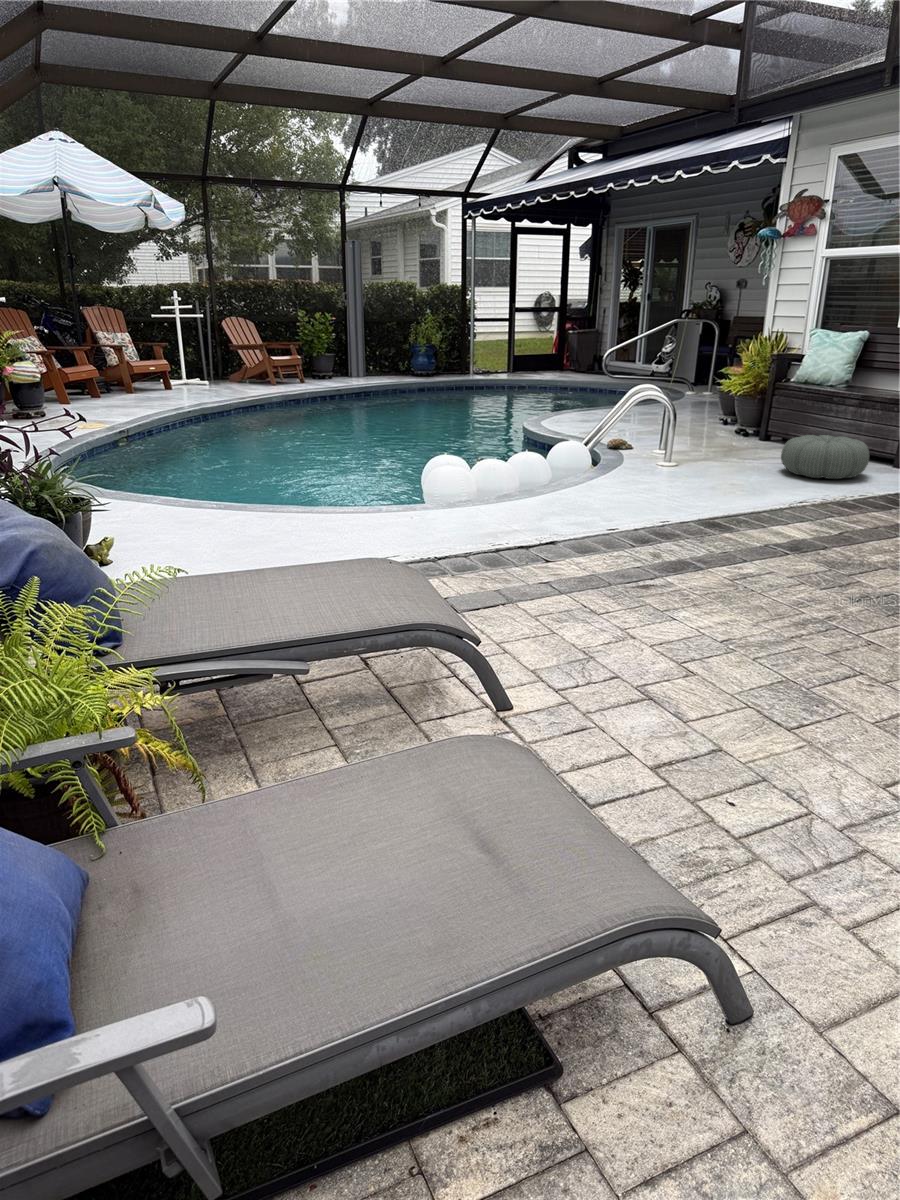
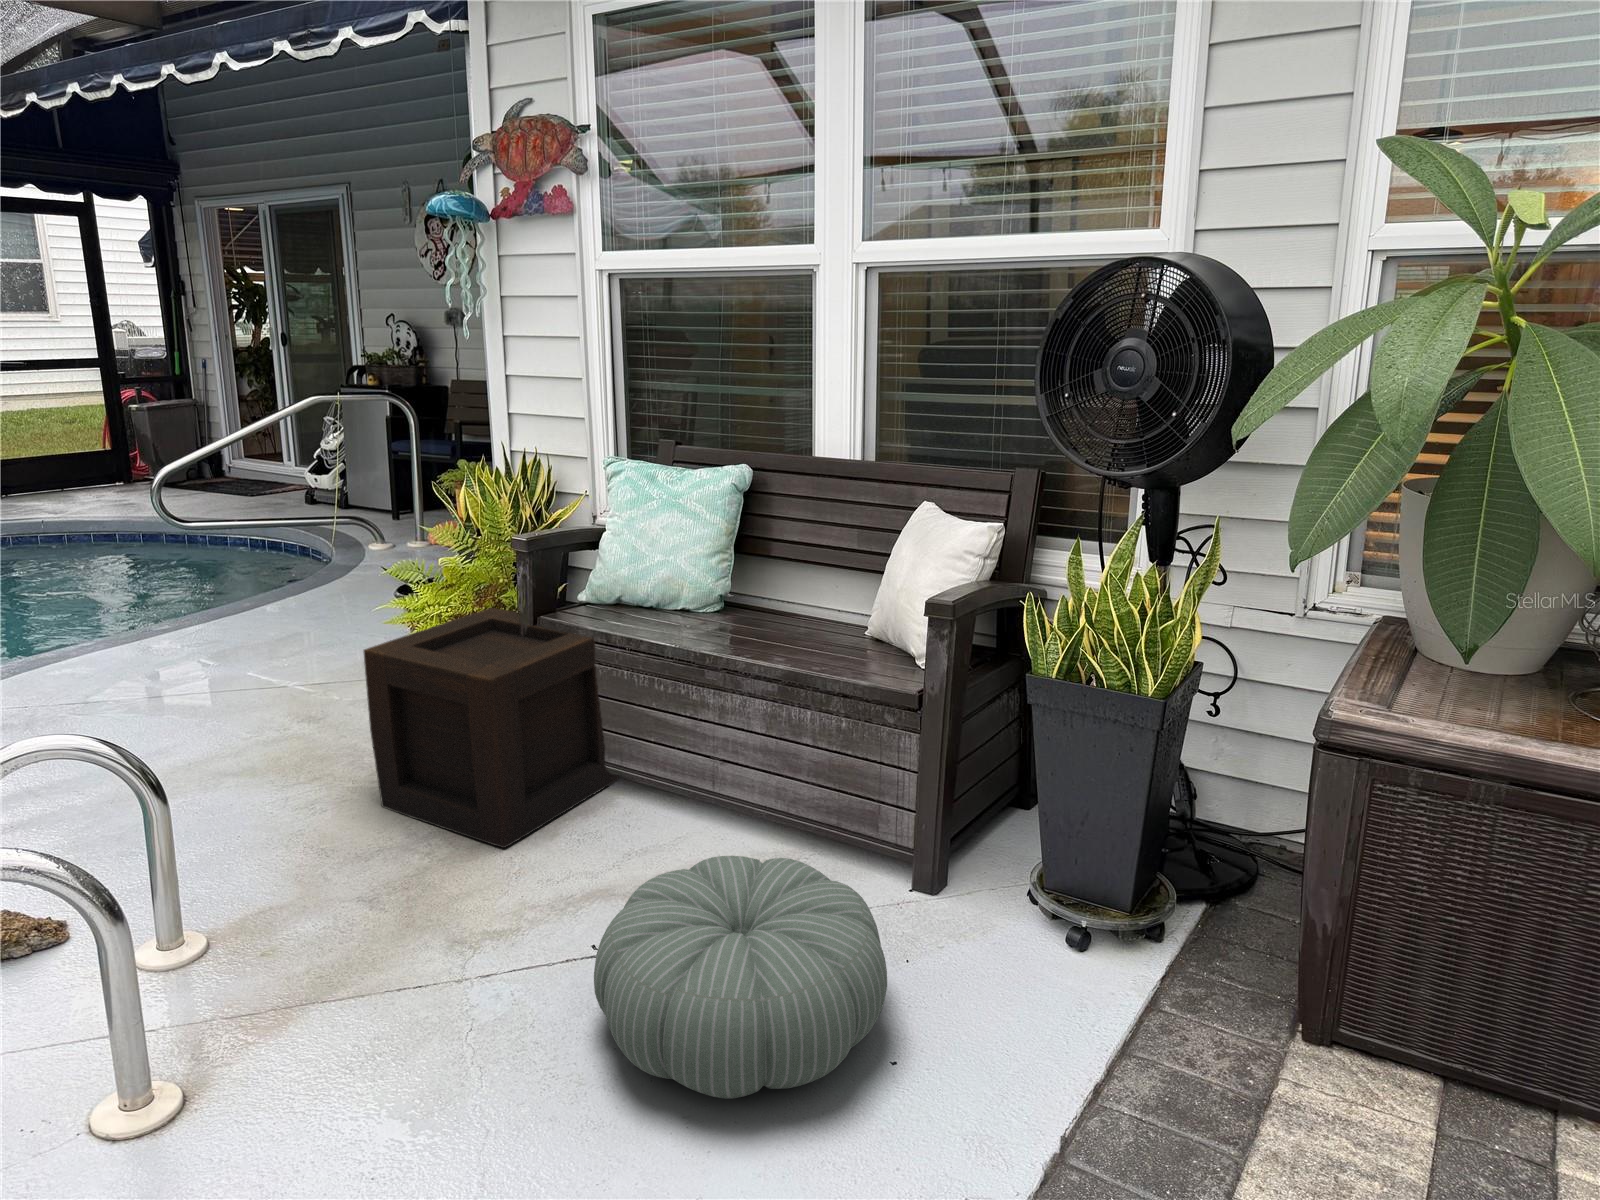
wooden crate: none [711,382,802,450] -> present [364,608,618,848]

